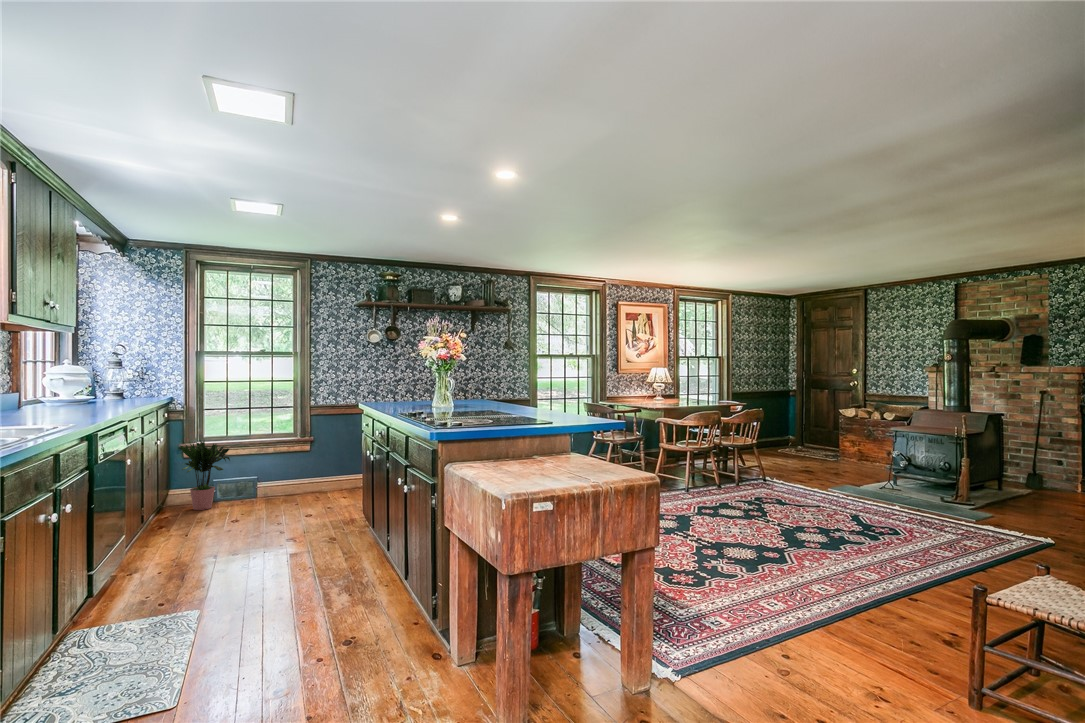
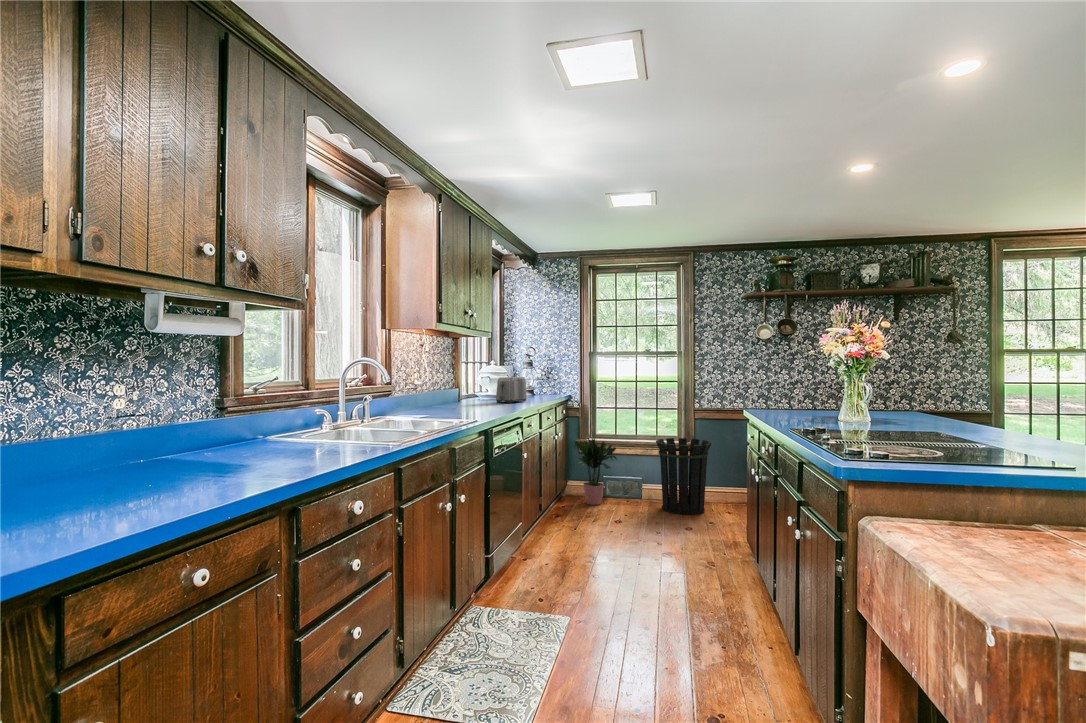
toaster: none [81,378,124,407] -> present [496,377,527,403]
waste bin: none [273,434,328,505] -> present [656,438,712,515]

